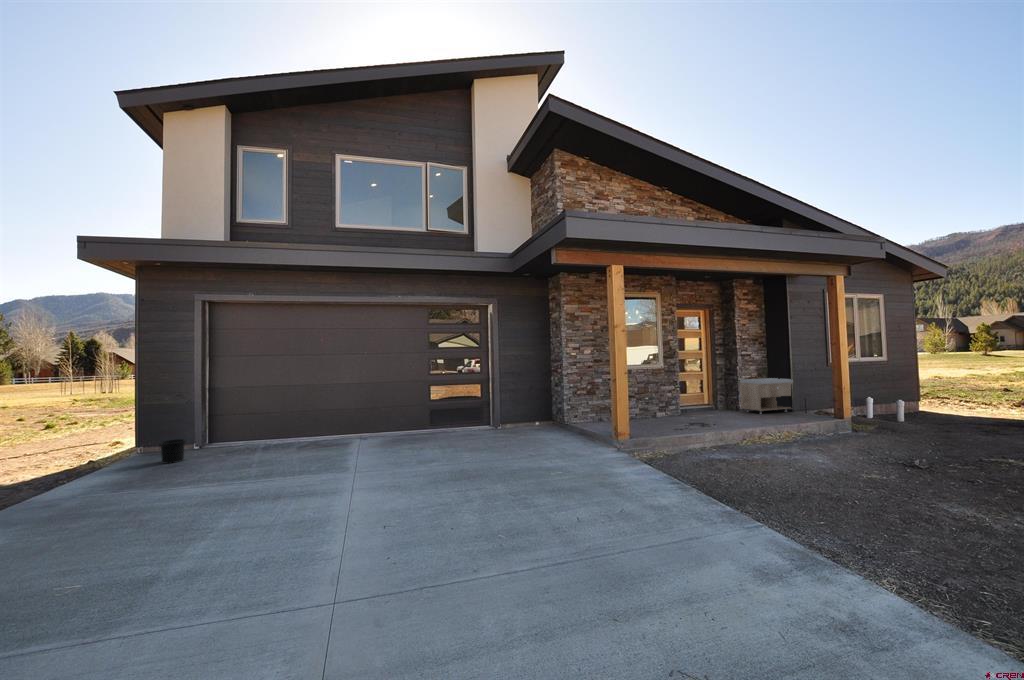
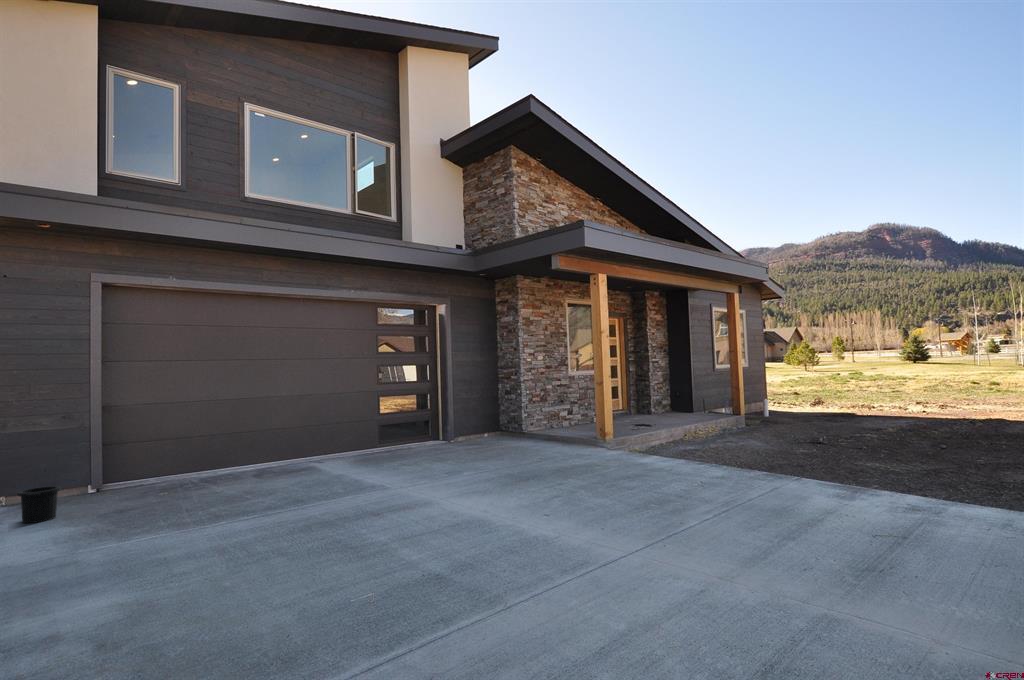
storage bench: present [740,378,793,414] -> none [654,383,695,415]

